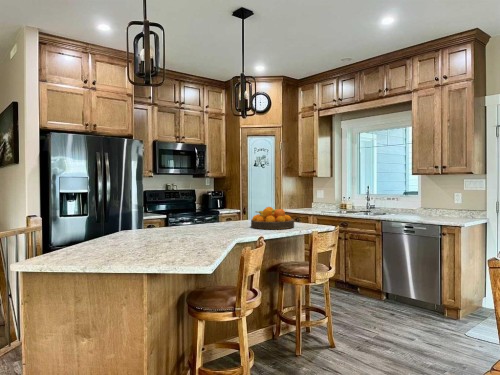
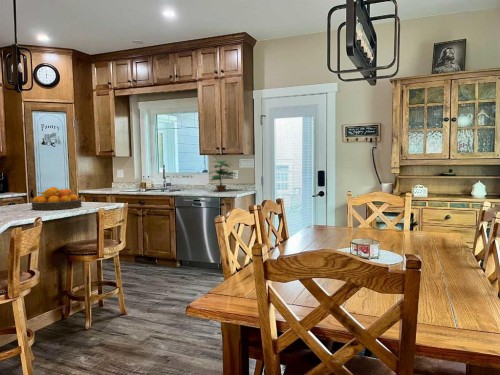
potted plant: none [423,181,462,218] -> present [210,161,236,191]

